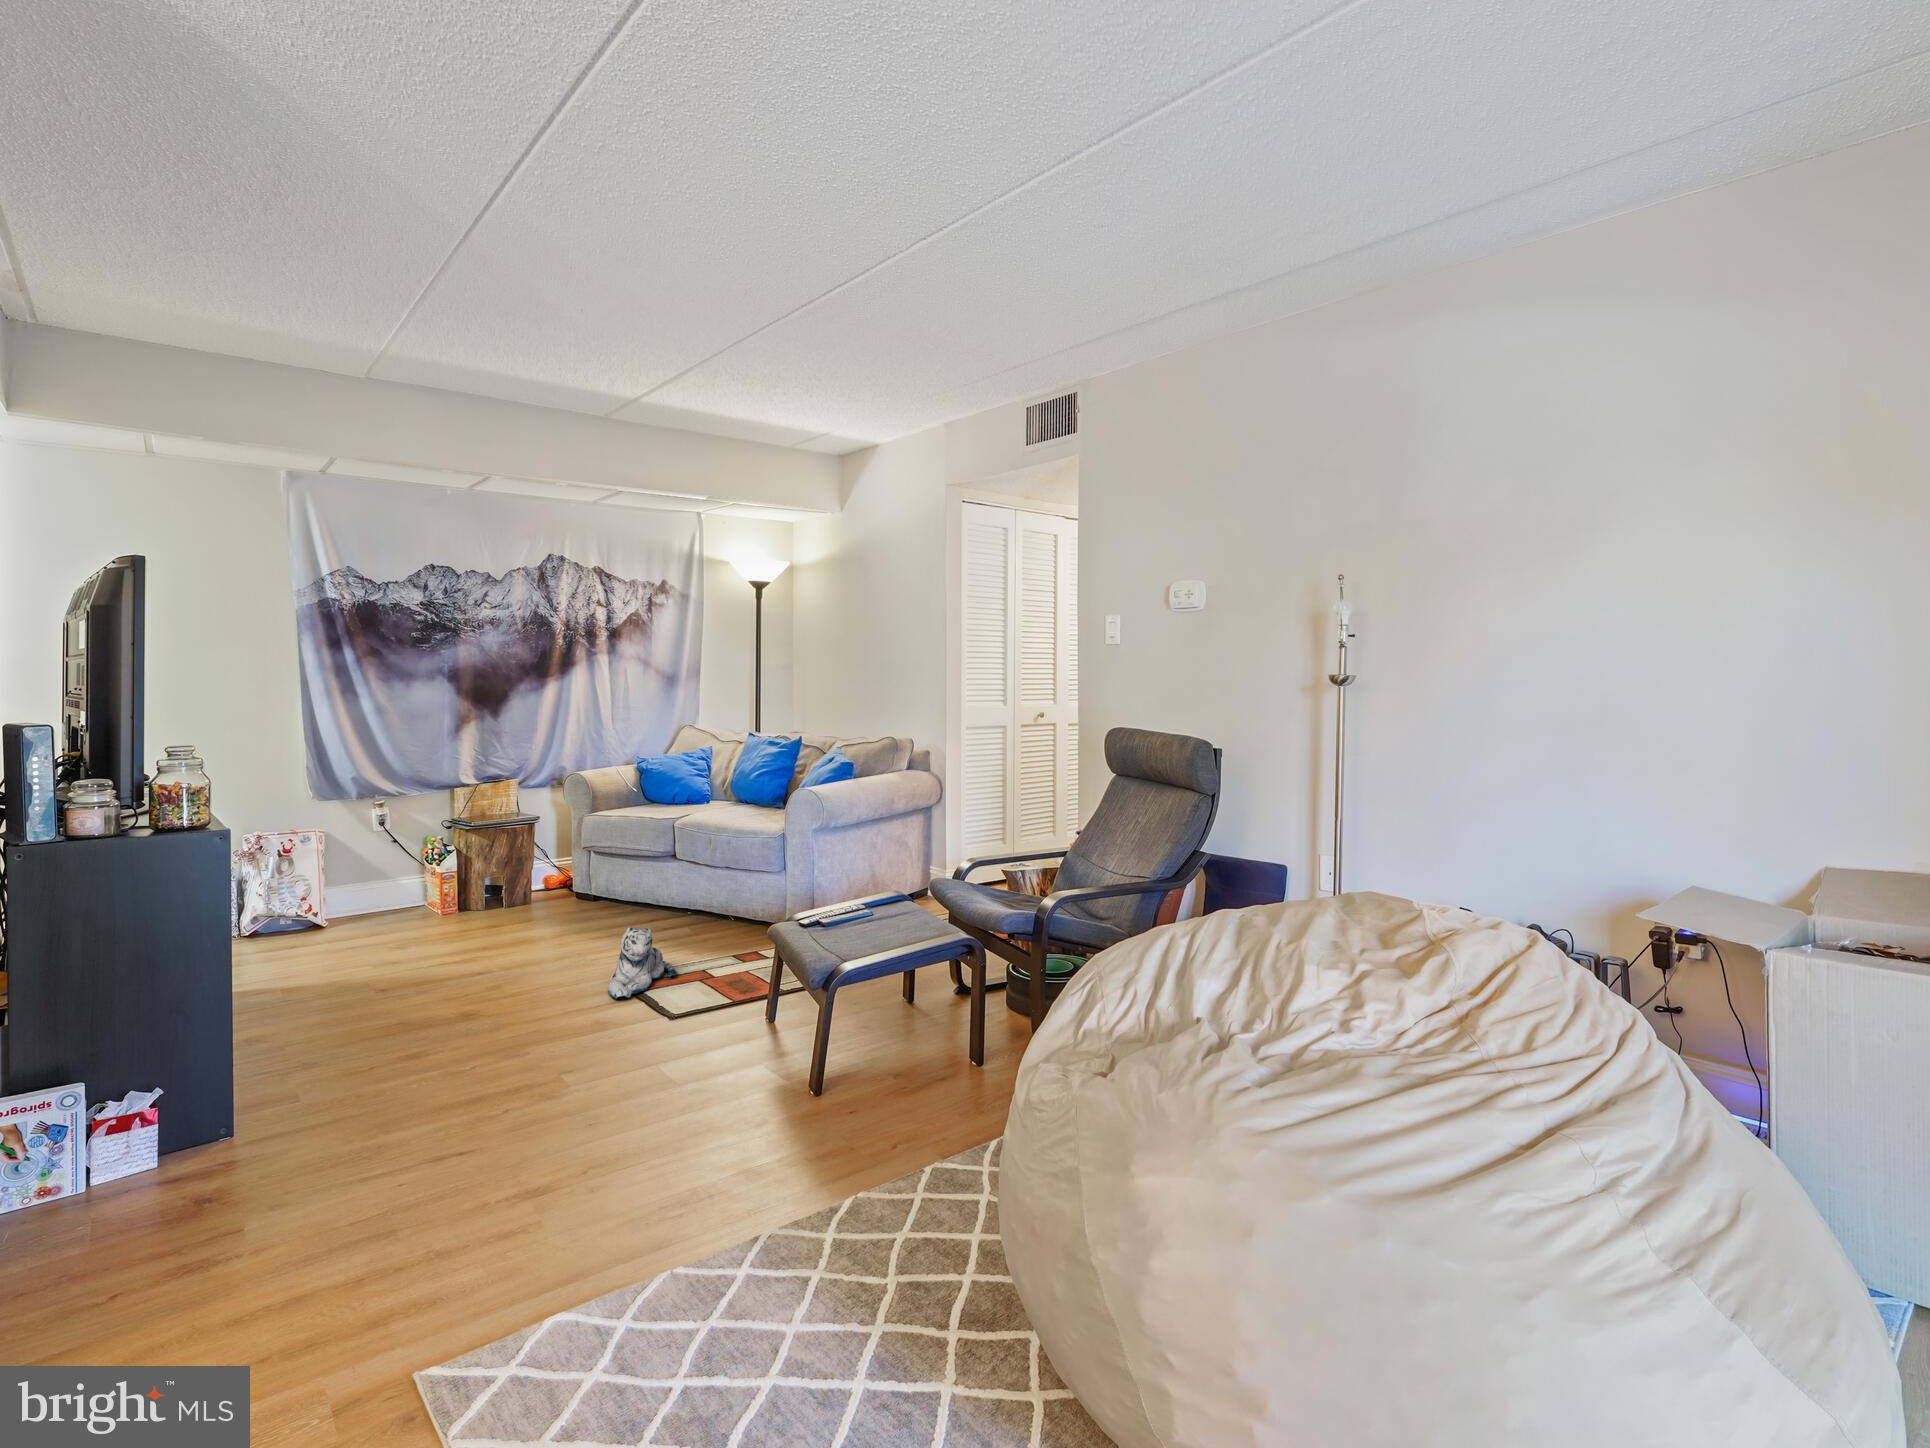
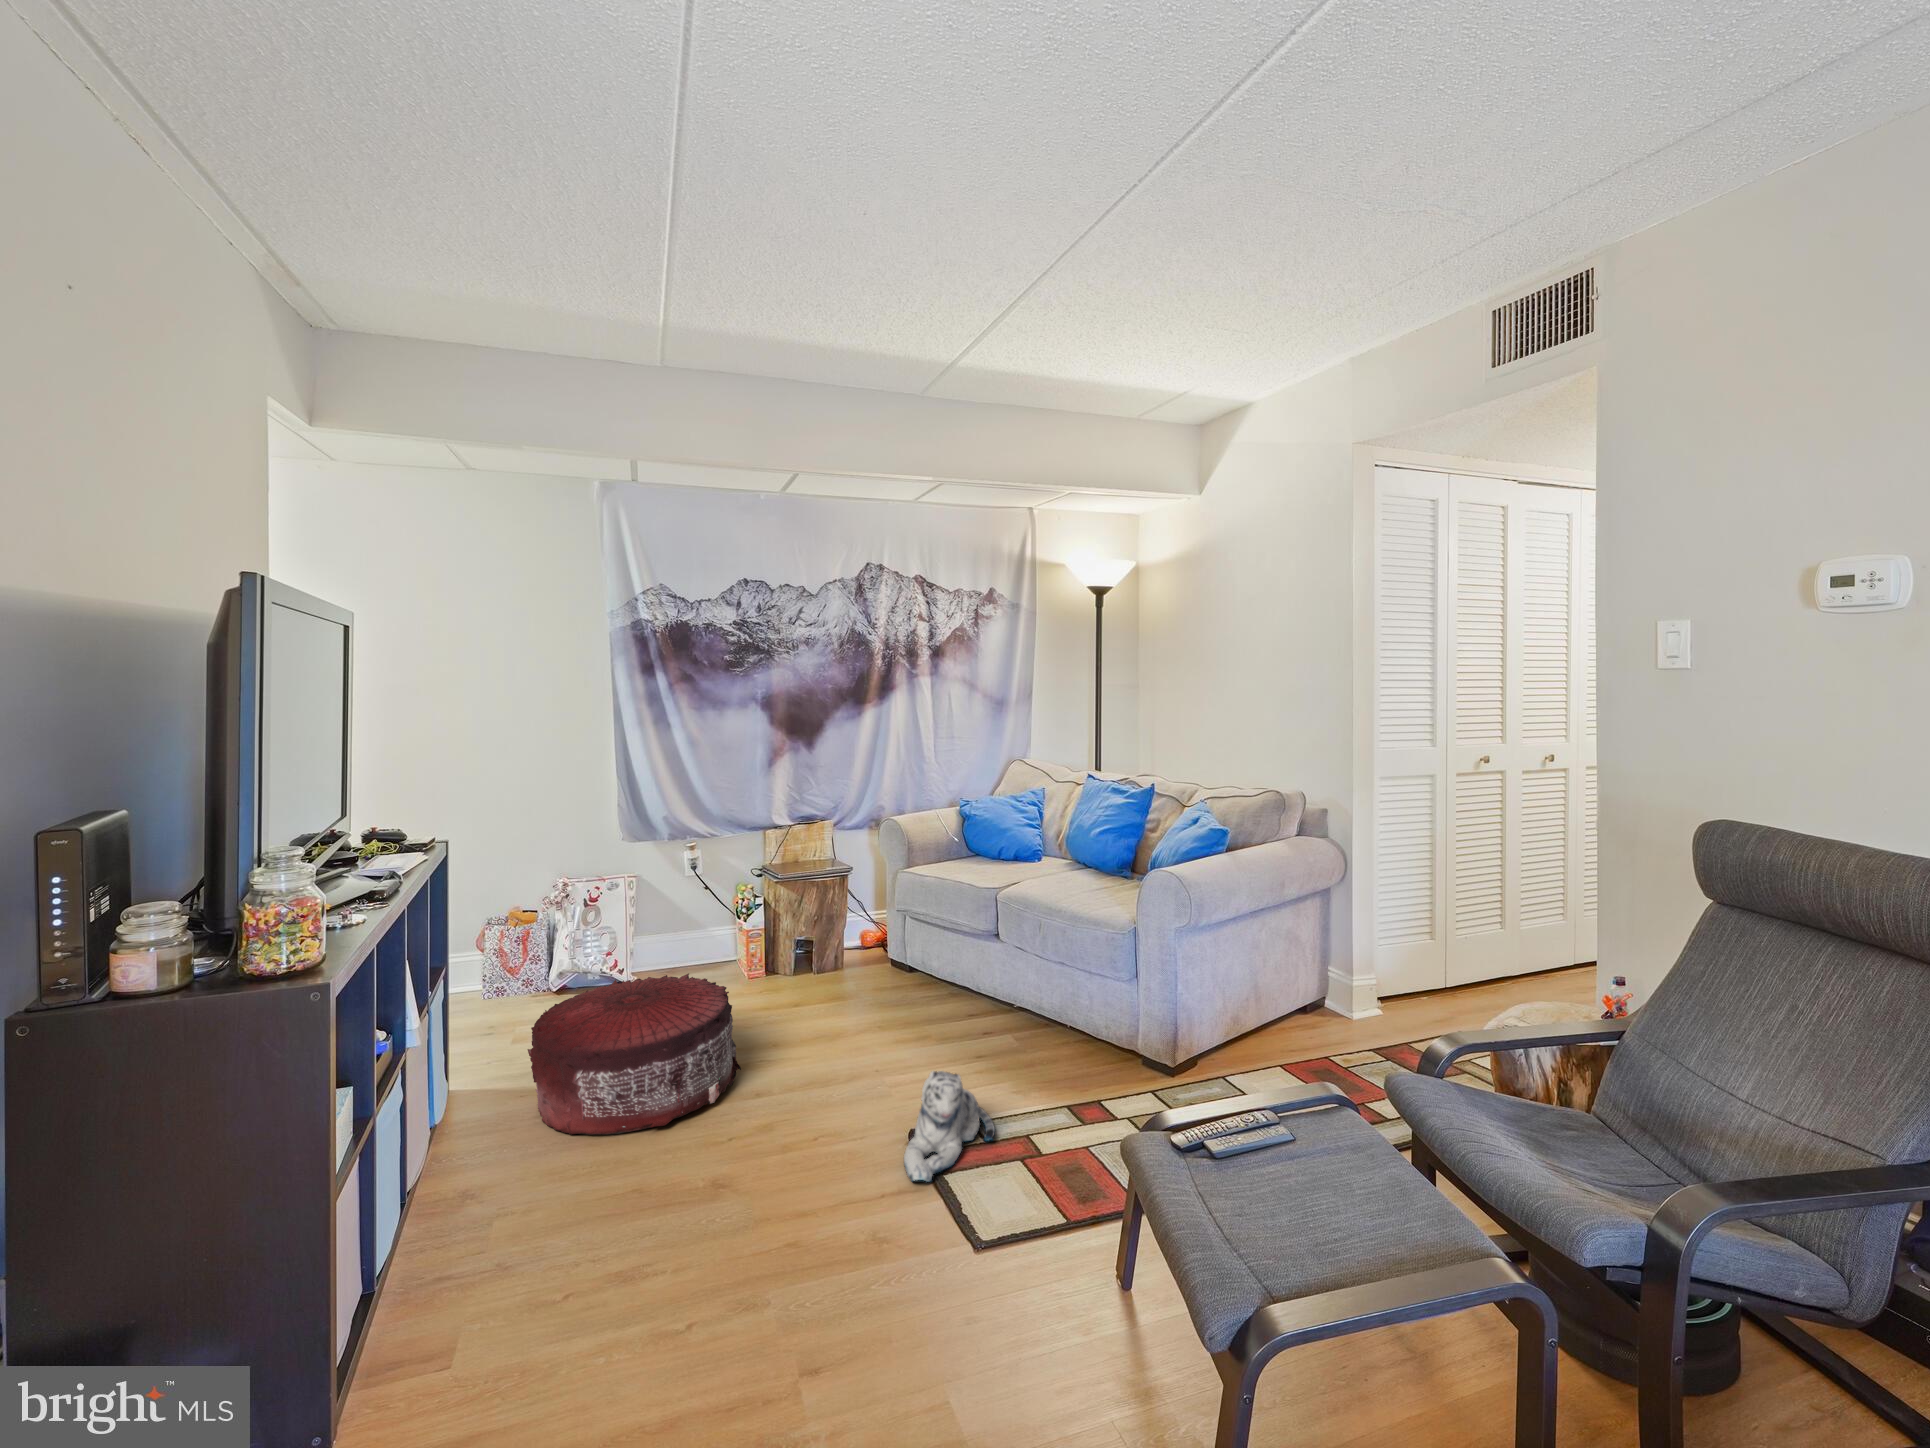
pouf: none [269,892,459,1007] -> present [528,973,741,1135]

